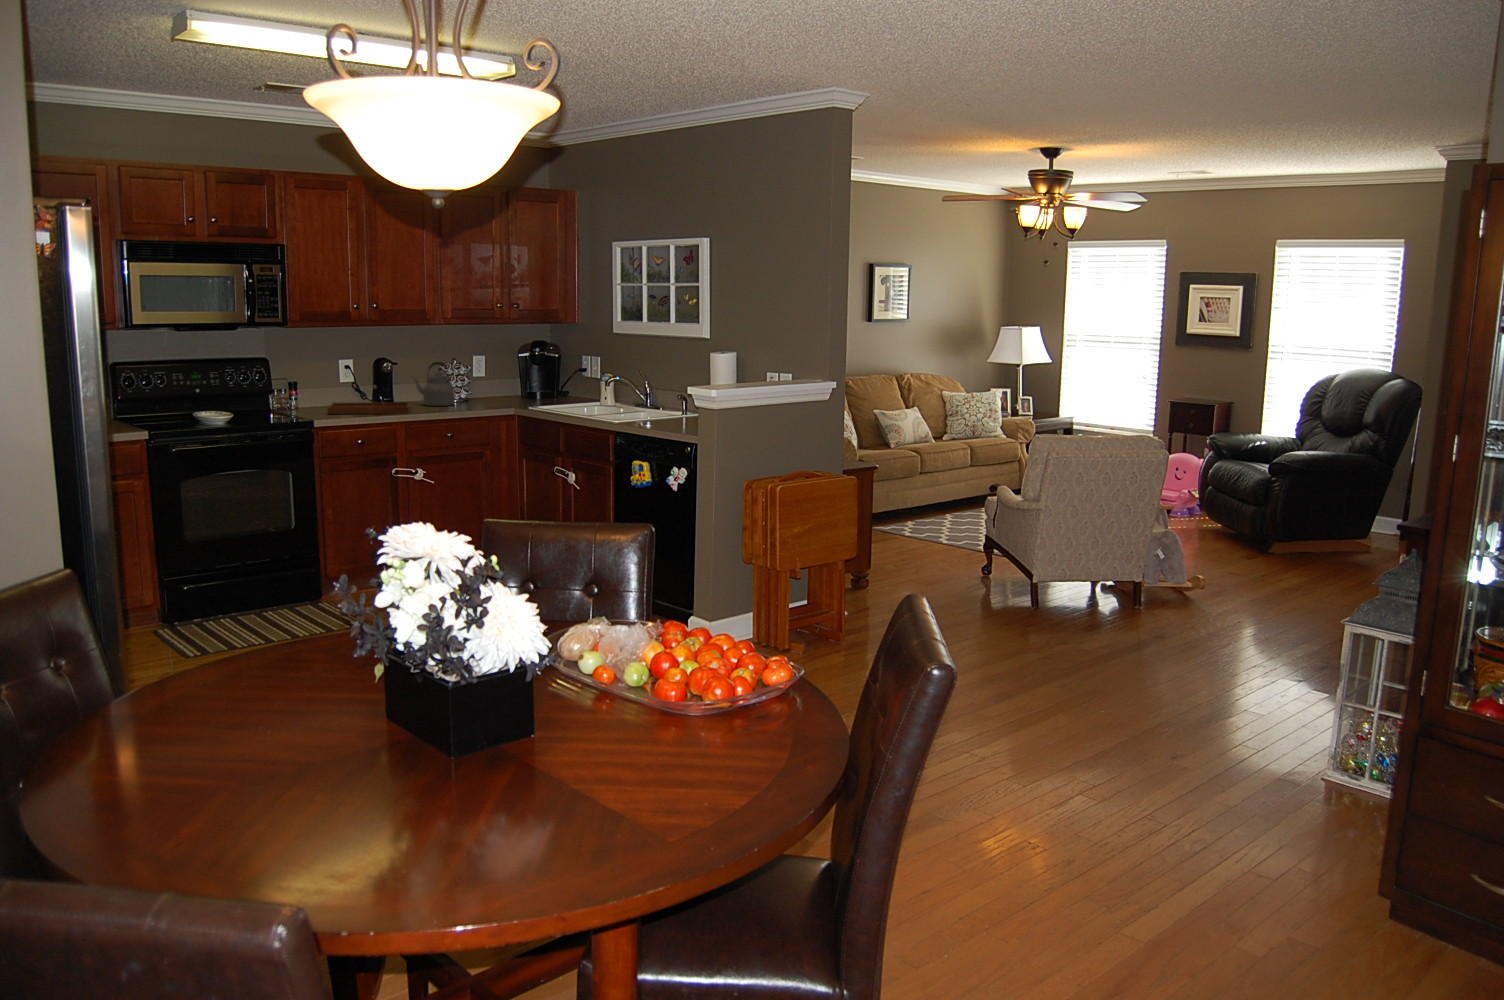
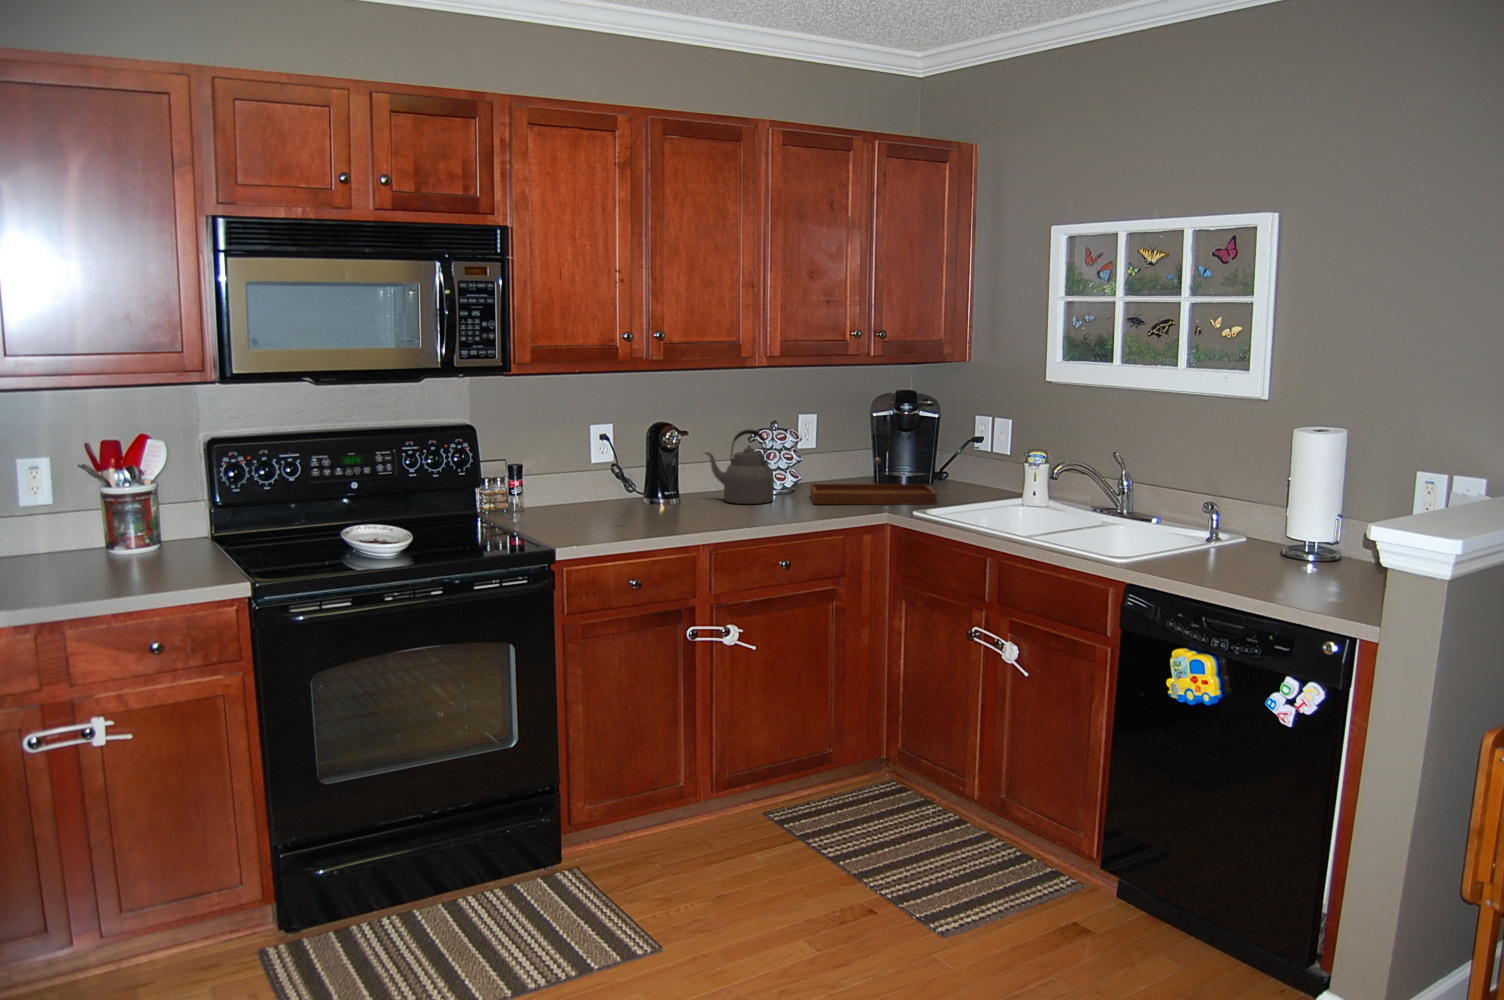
tray: present [328,385,412,414] -> present [810,458,937,505]

